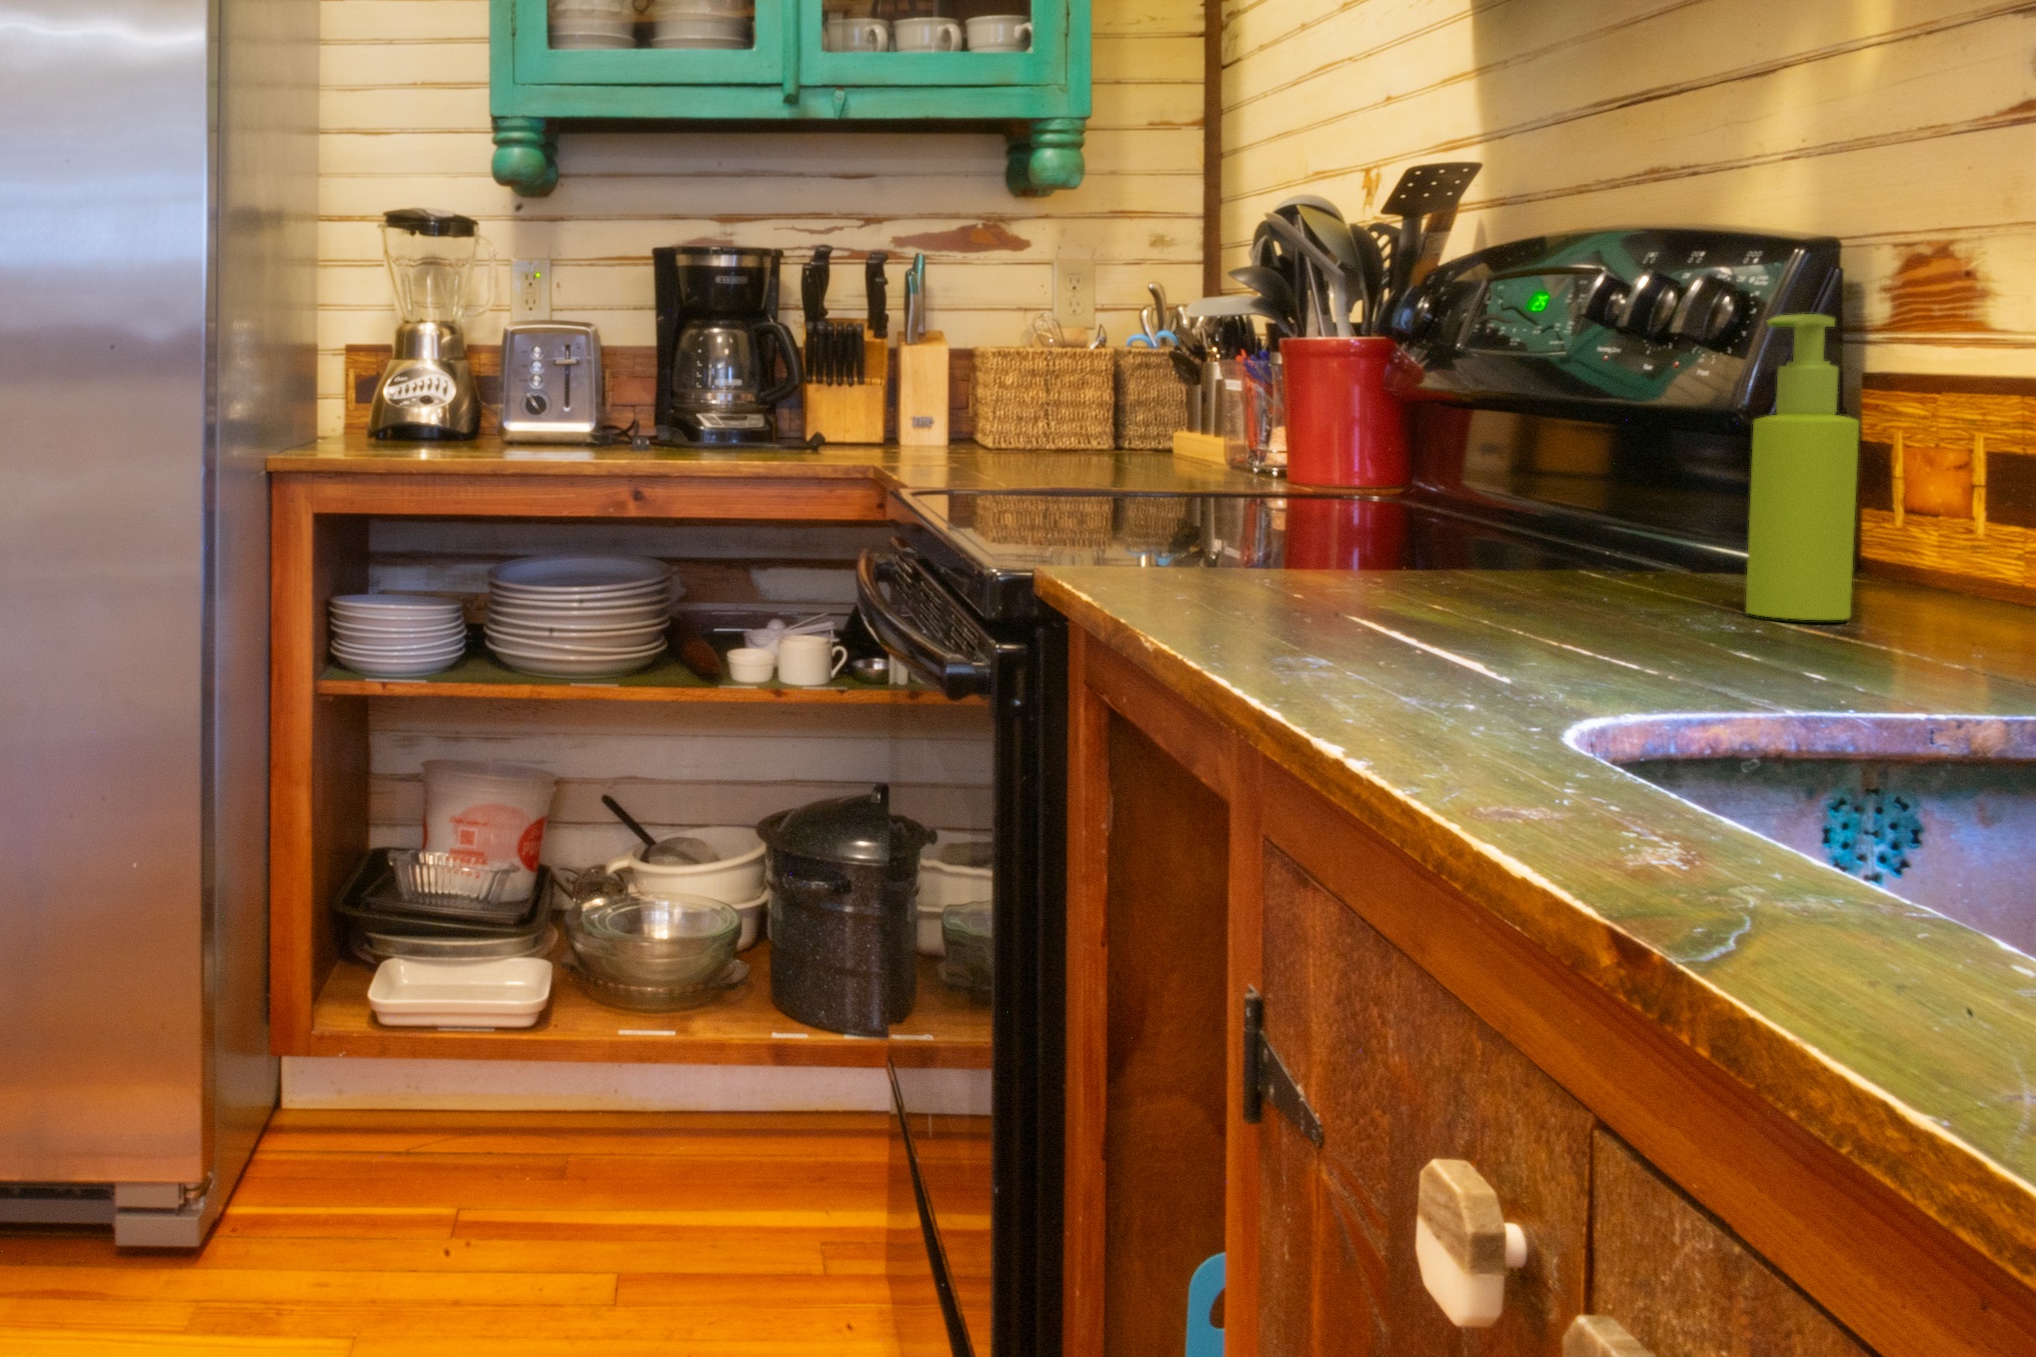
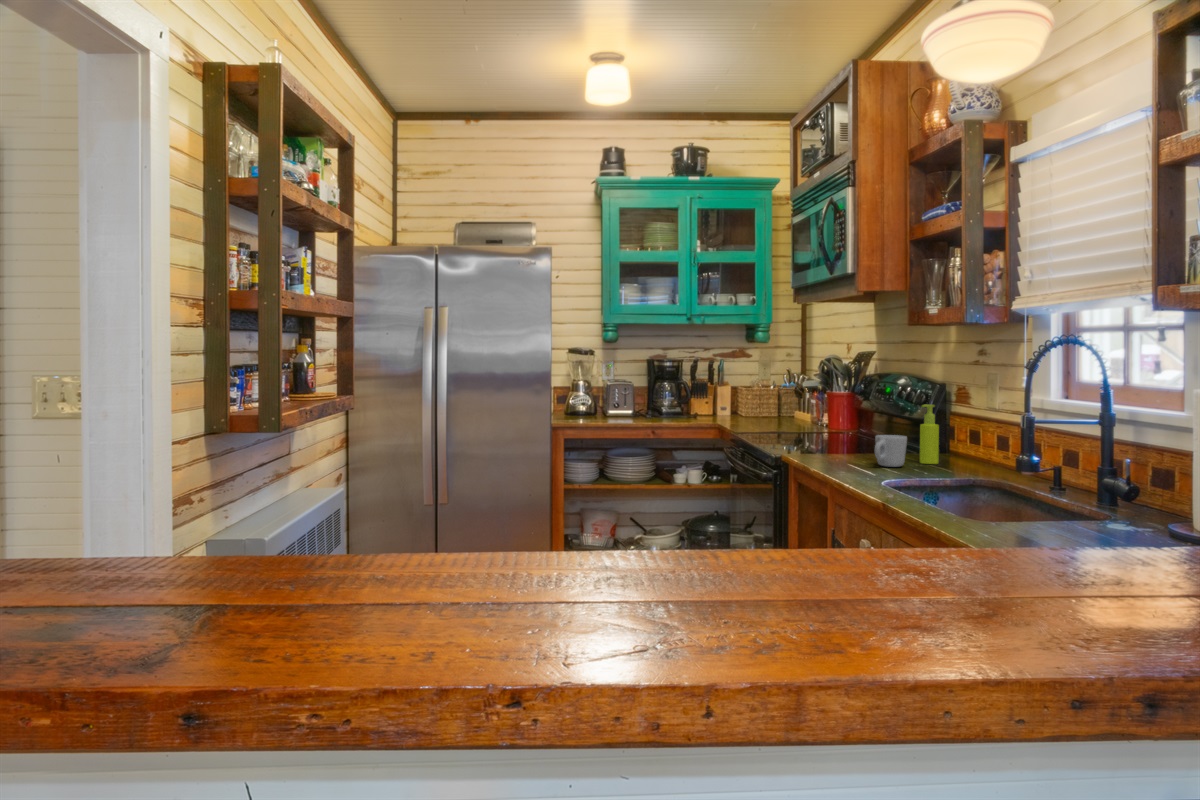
mug: none [1522,470,1700,633] -> present [875,435,907,467]

